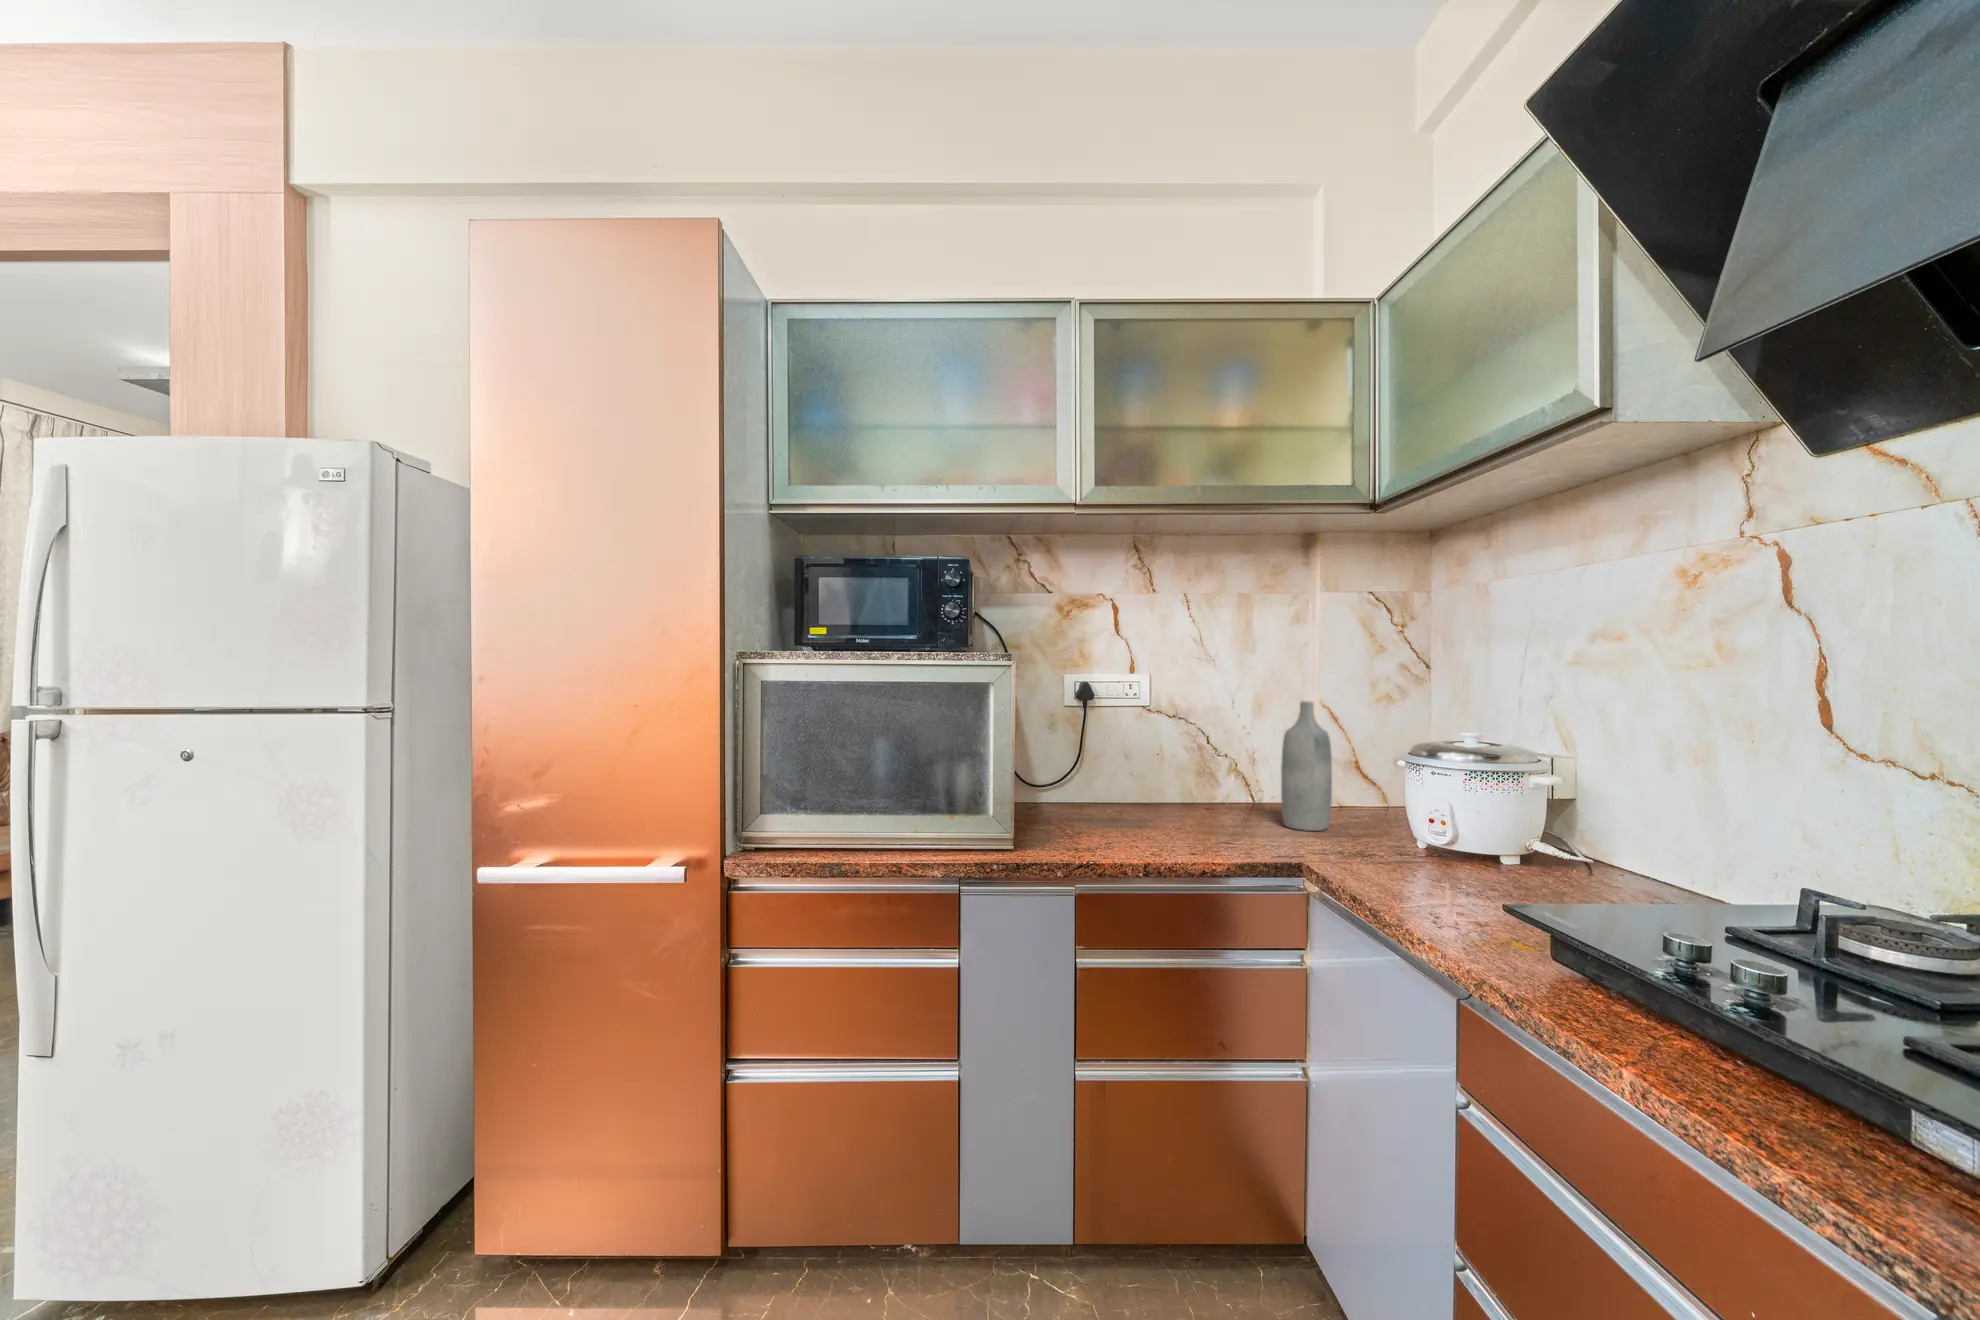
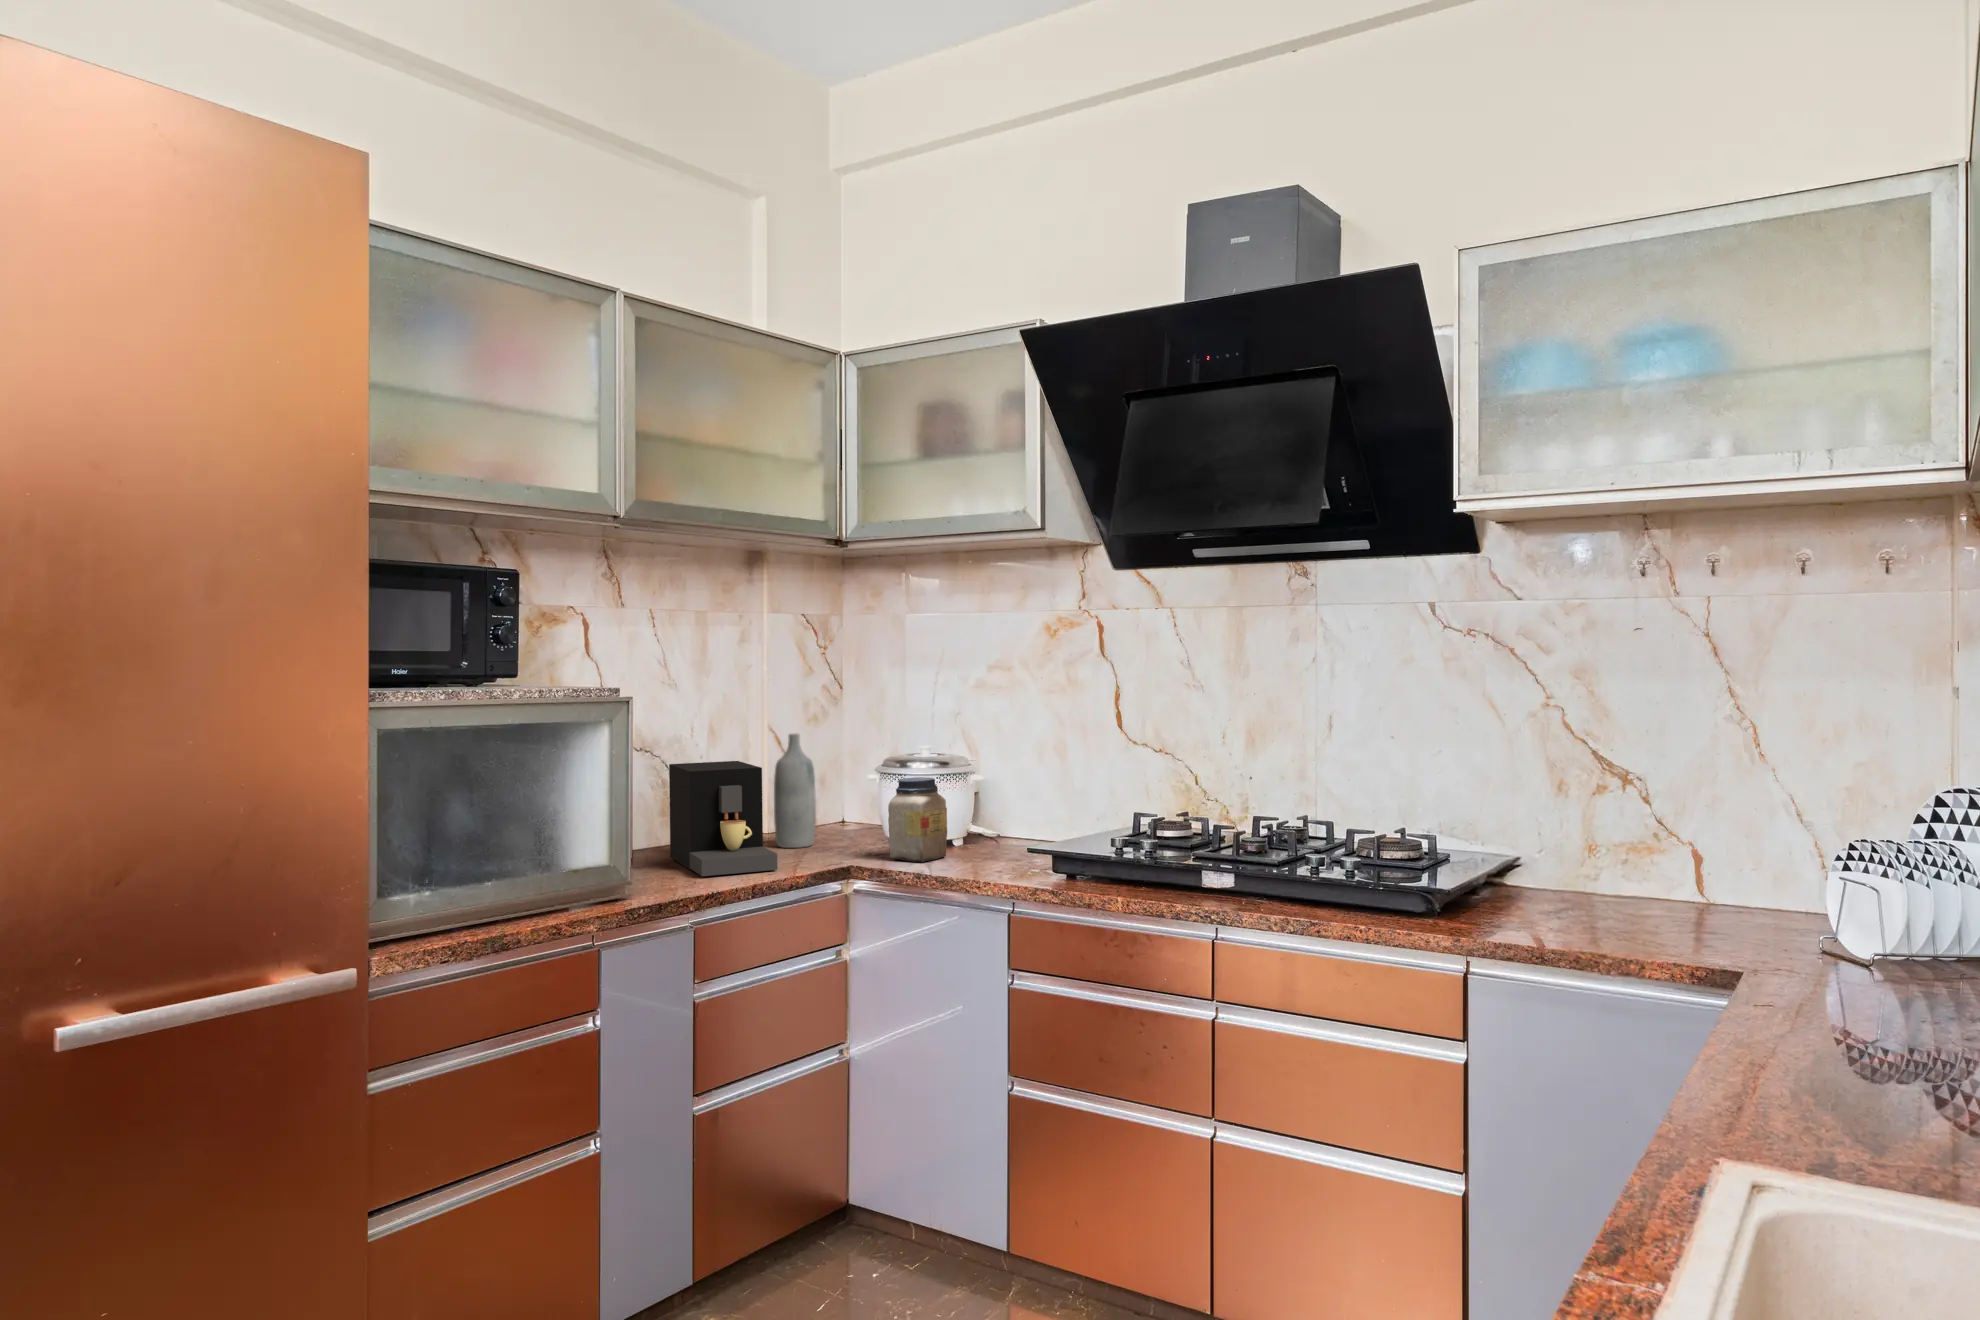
coffee maker: none [1120,723,1234,852] -> present [669,761,778,876]
jar: none [1356,766,1445,884] -> present [888,777,947,862]

